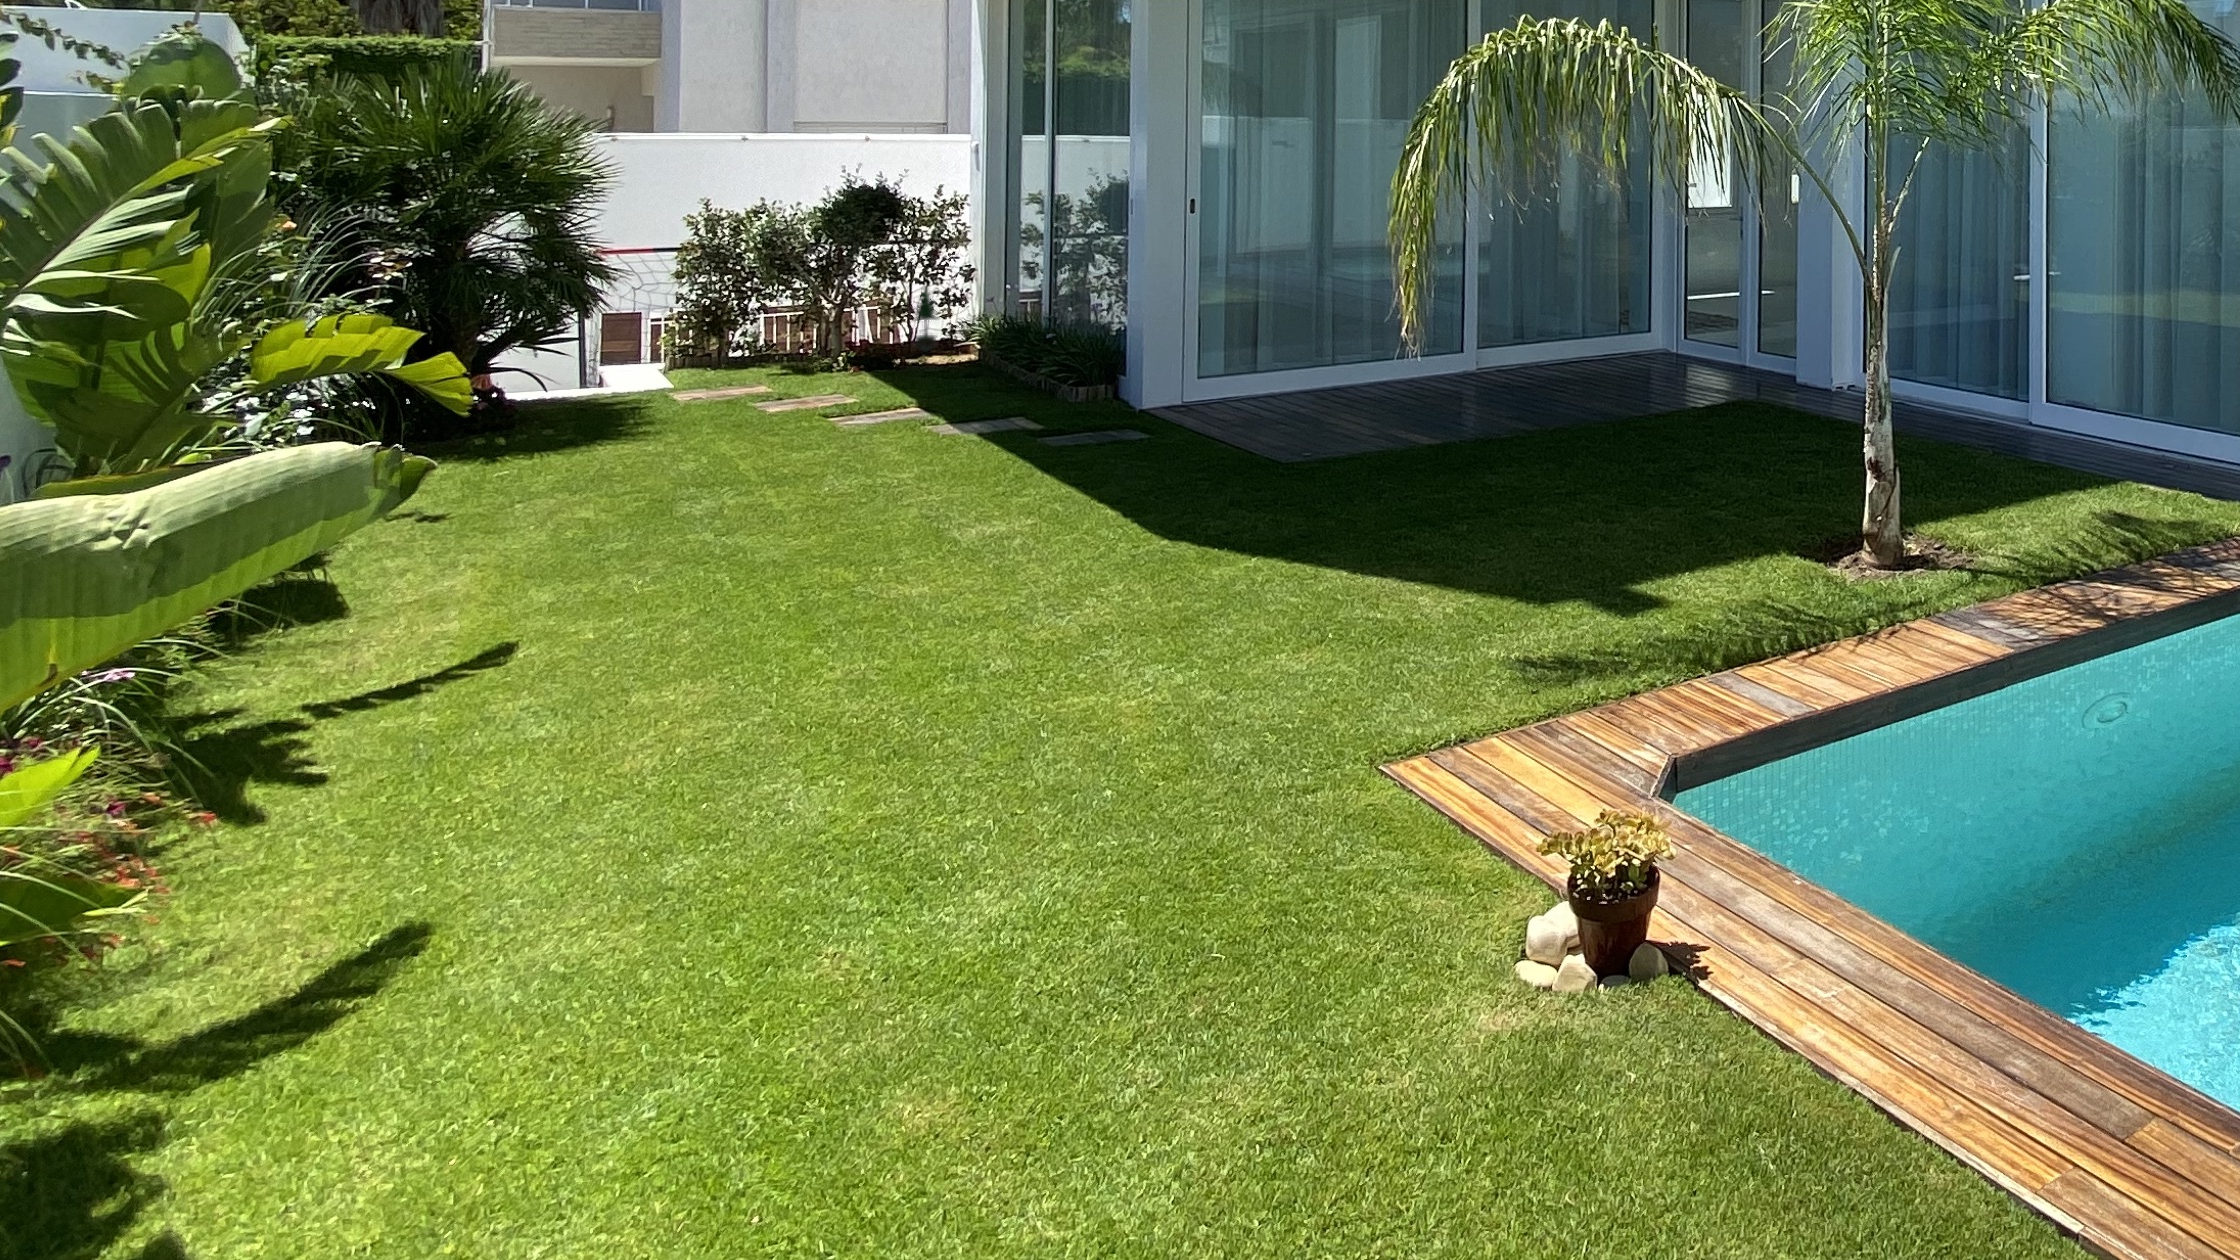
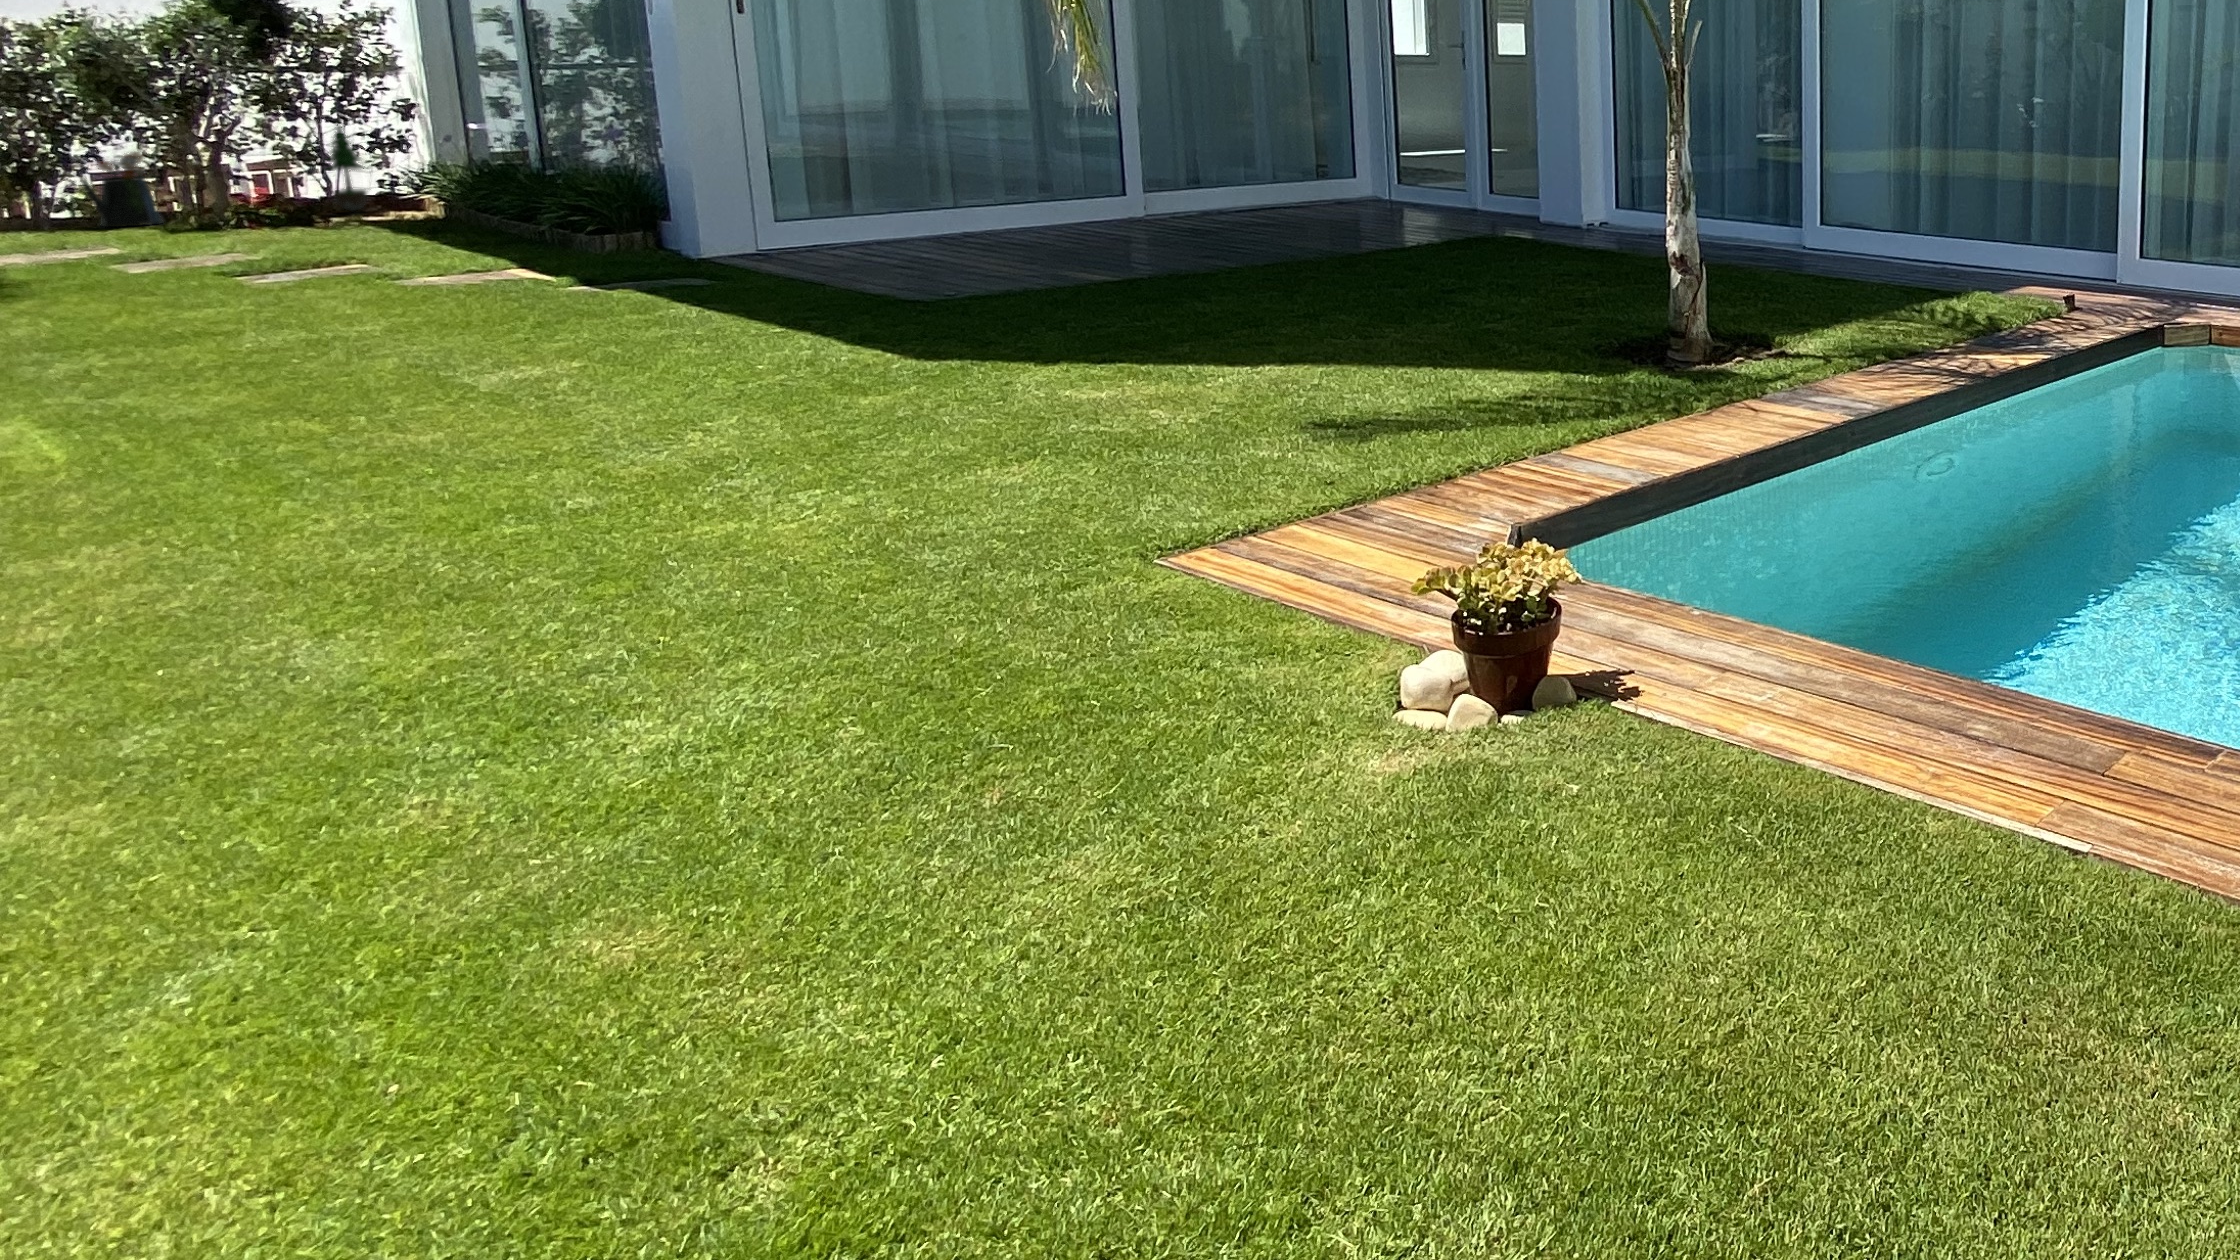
watering can: none [767,306,813,363] -> present [81,152,162,227]

